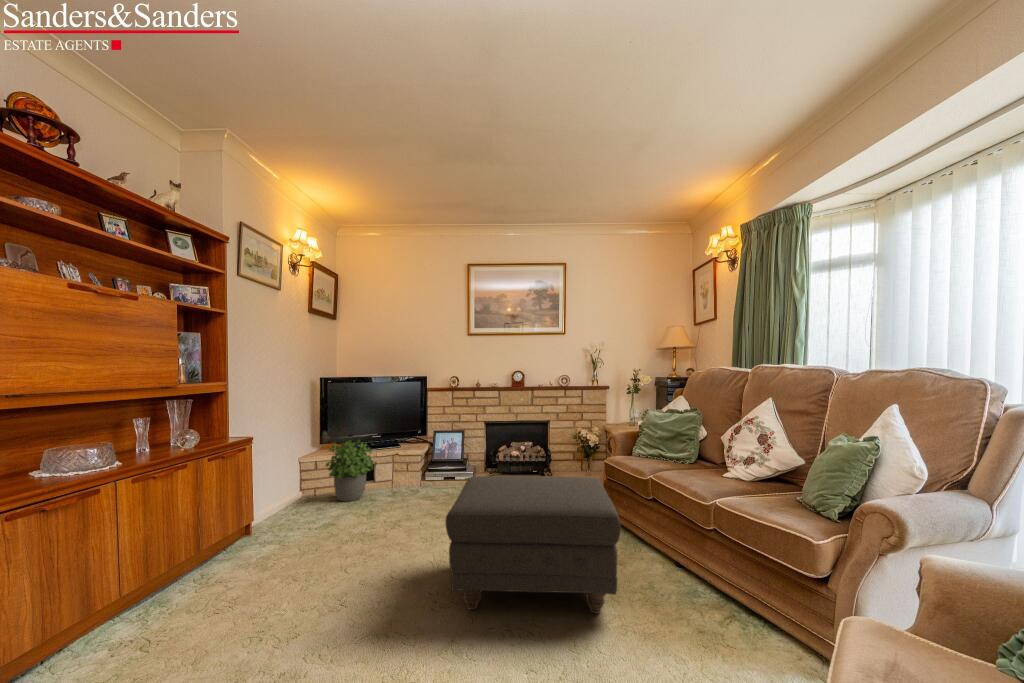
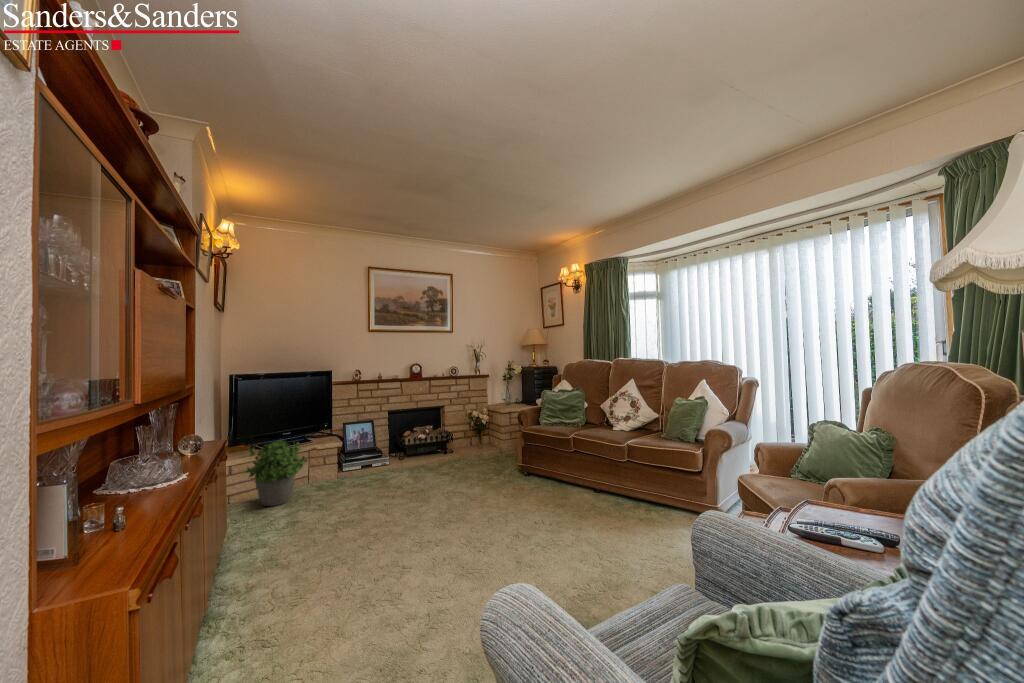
ottoman: present [445,476,621,613] -> none [467,440,603,549]

